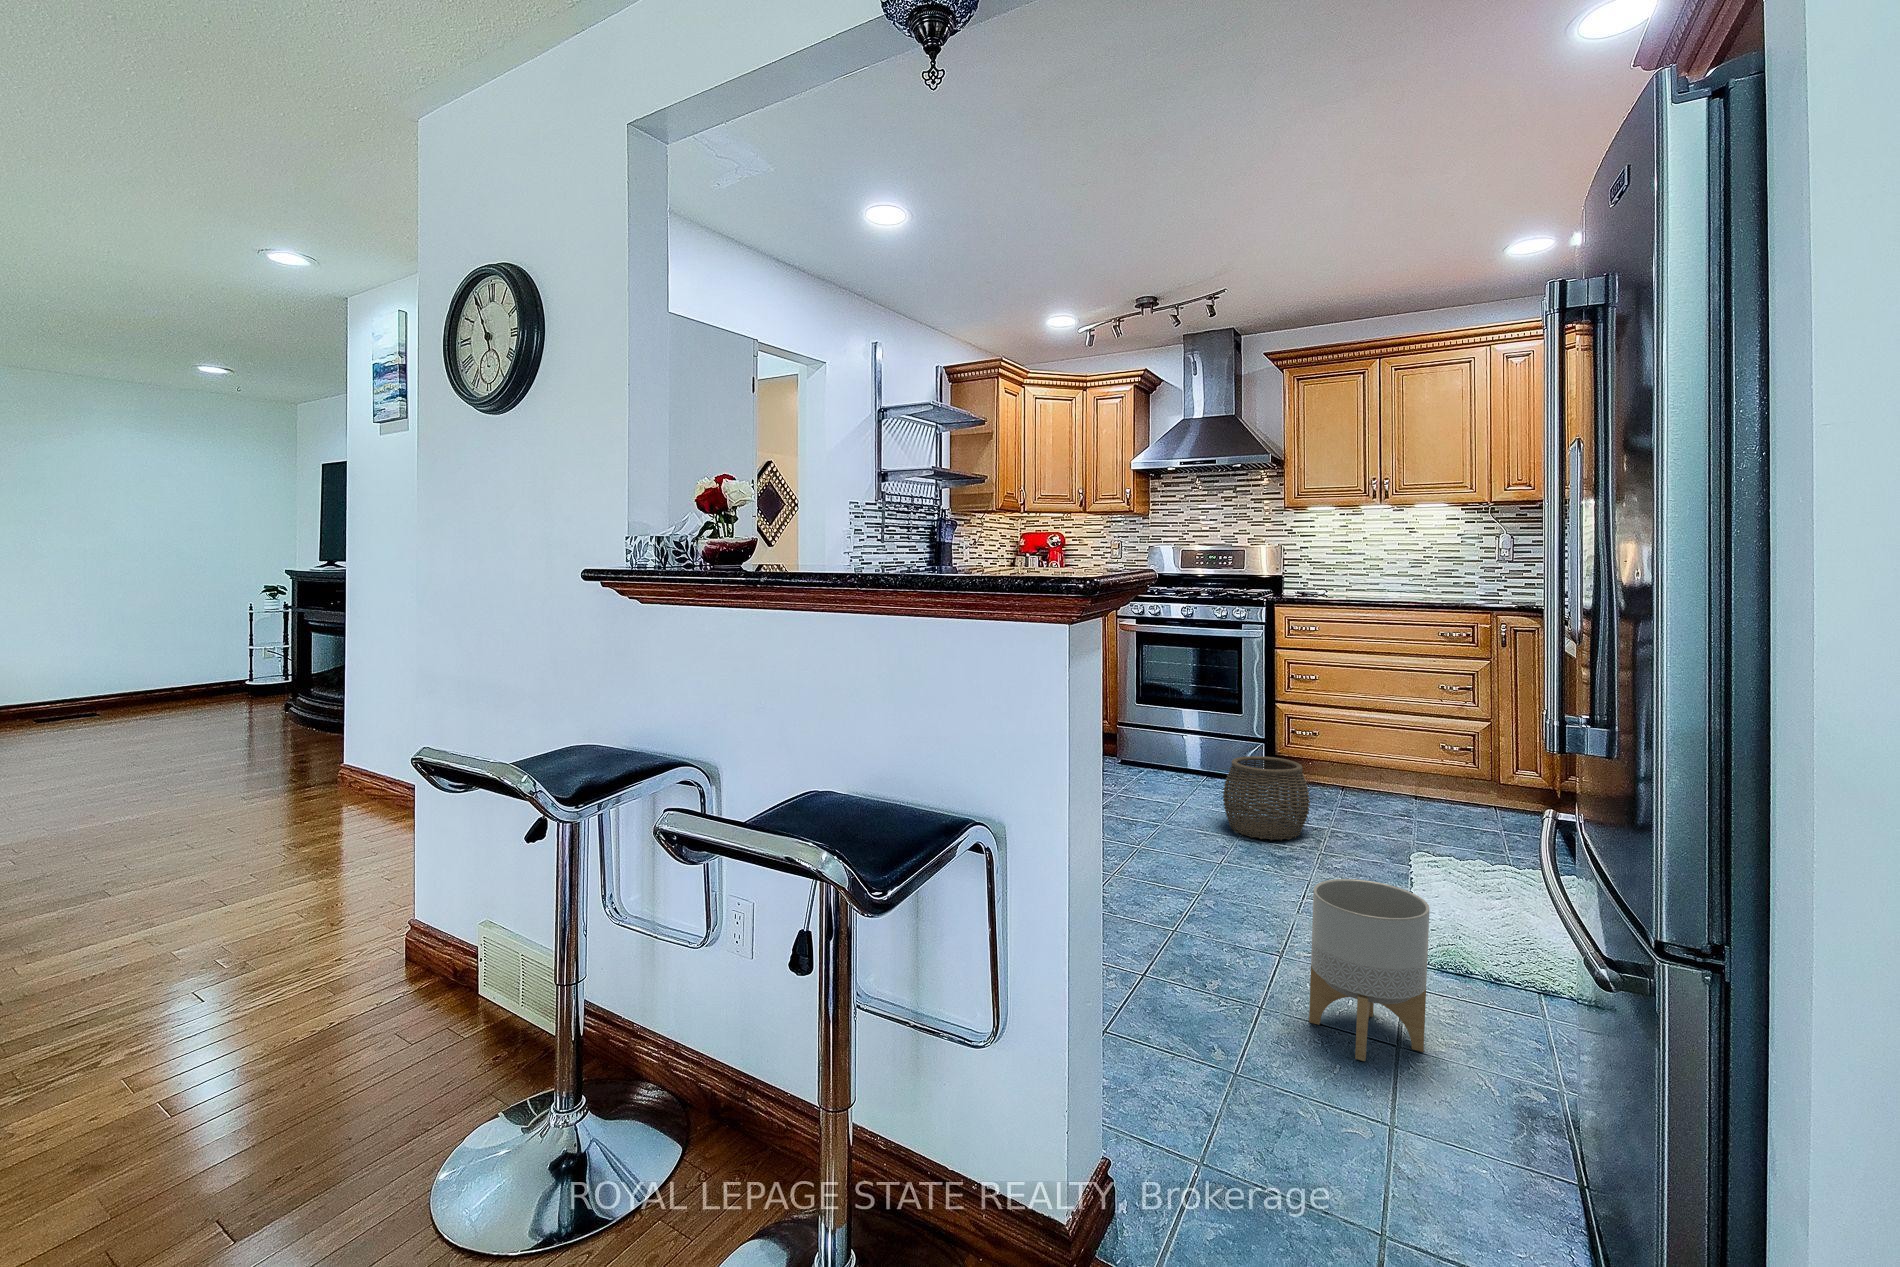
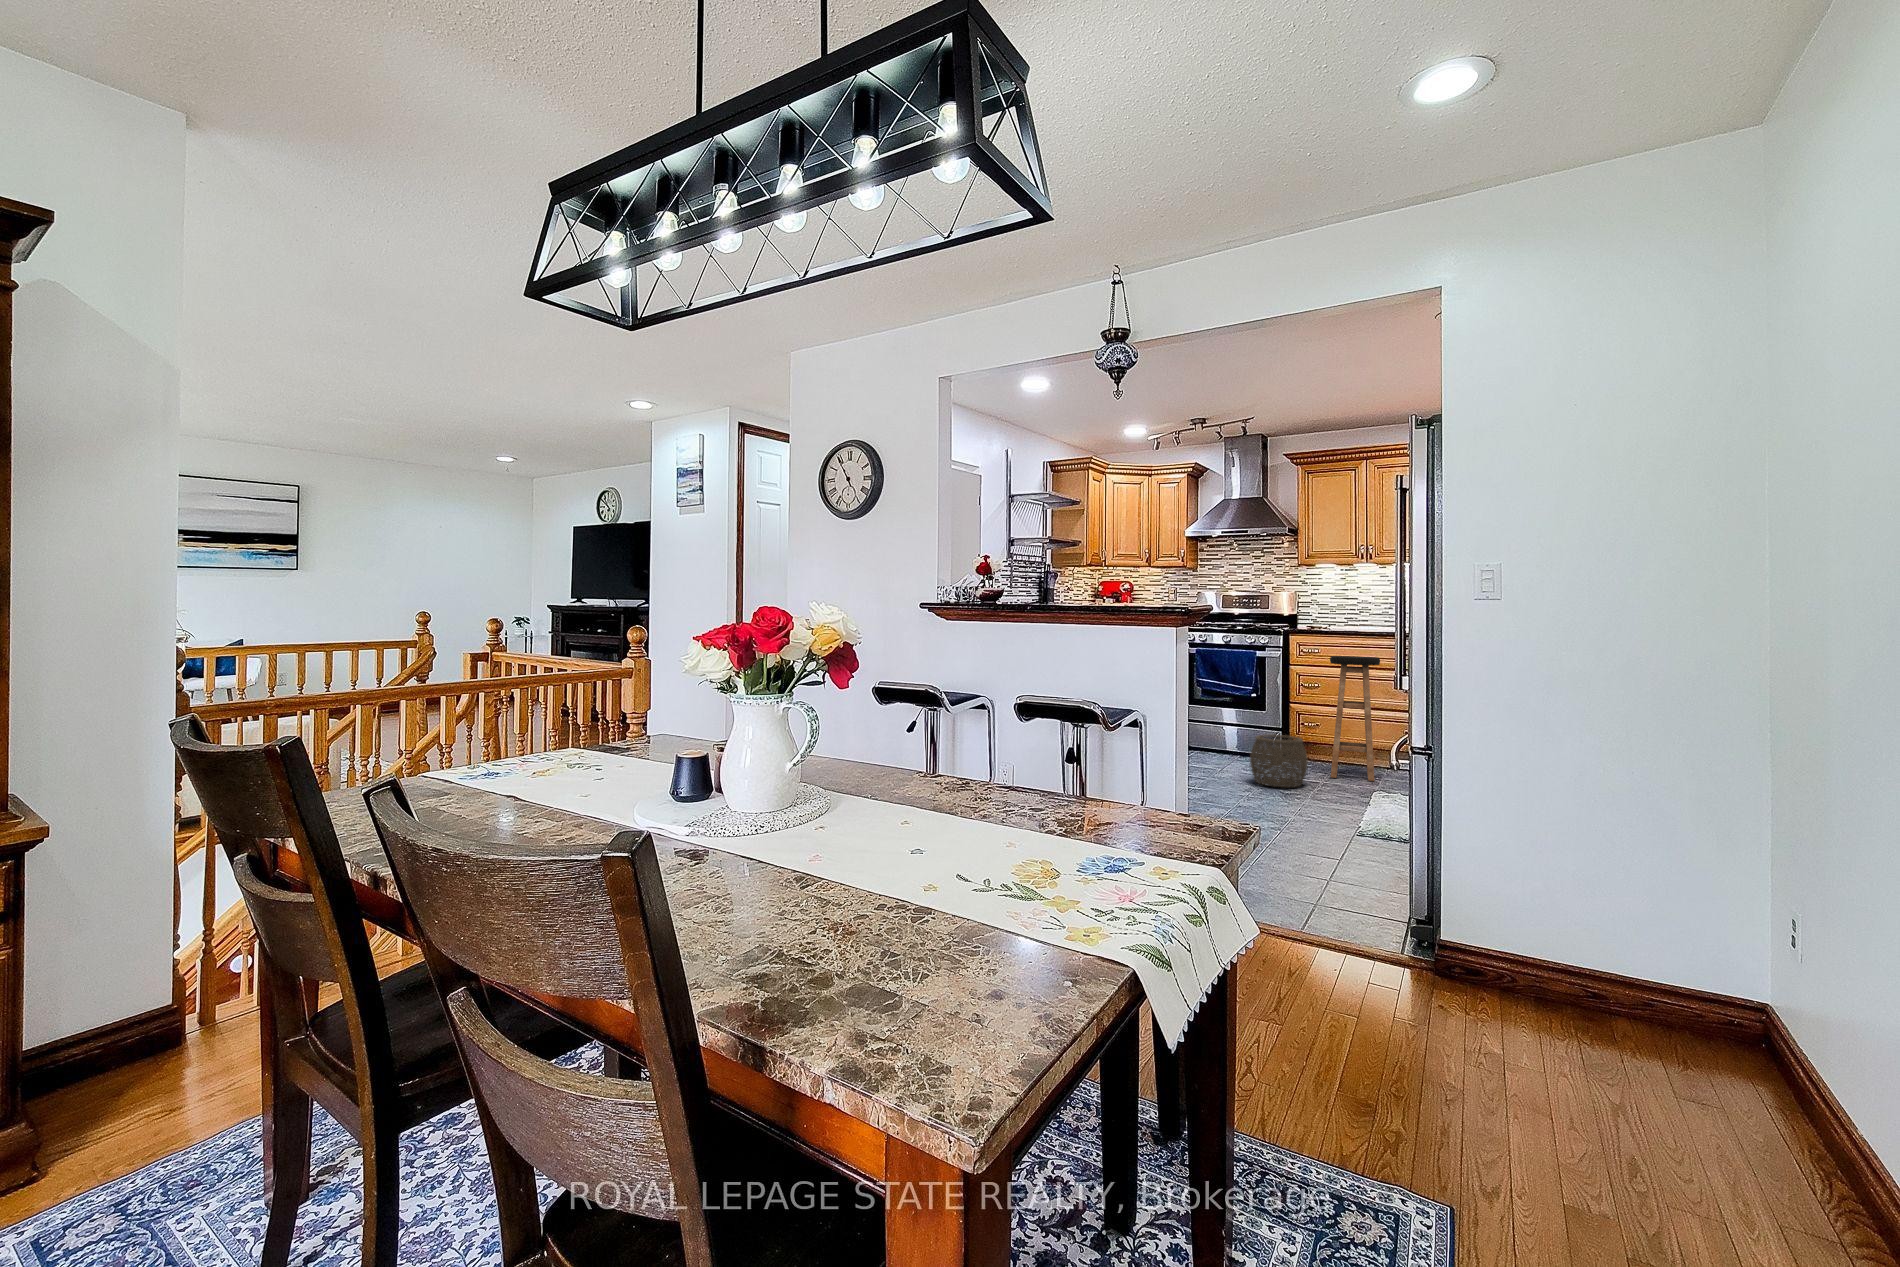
bar stool: none [1335,637,1410,821] -> present [1330,656,1380,781]
planter: present [1309,879,1430,1061] -> none [1289,776,1351,863]

